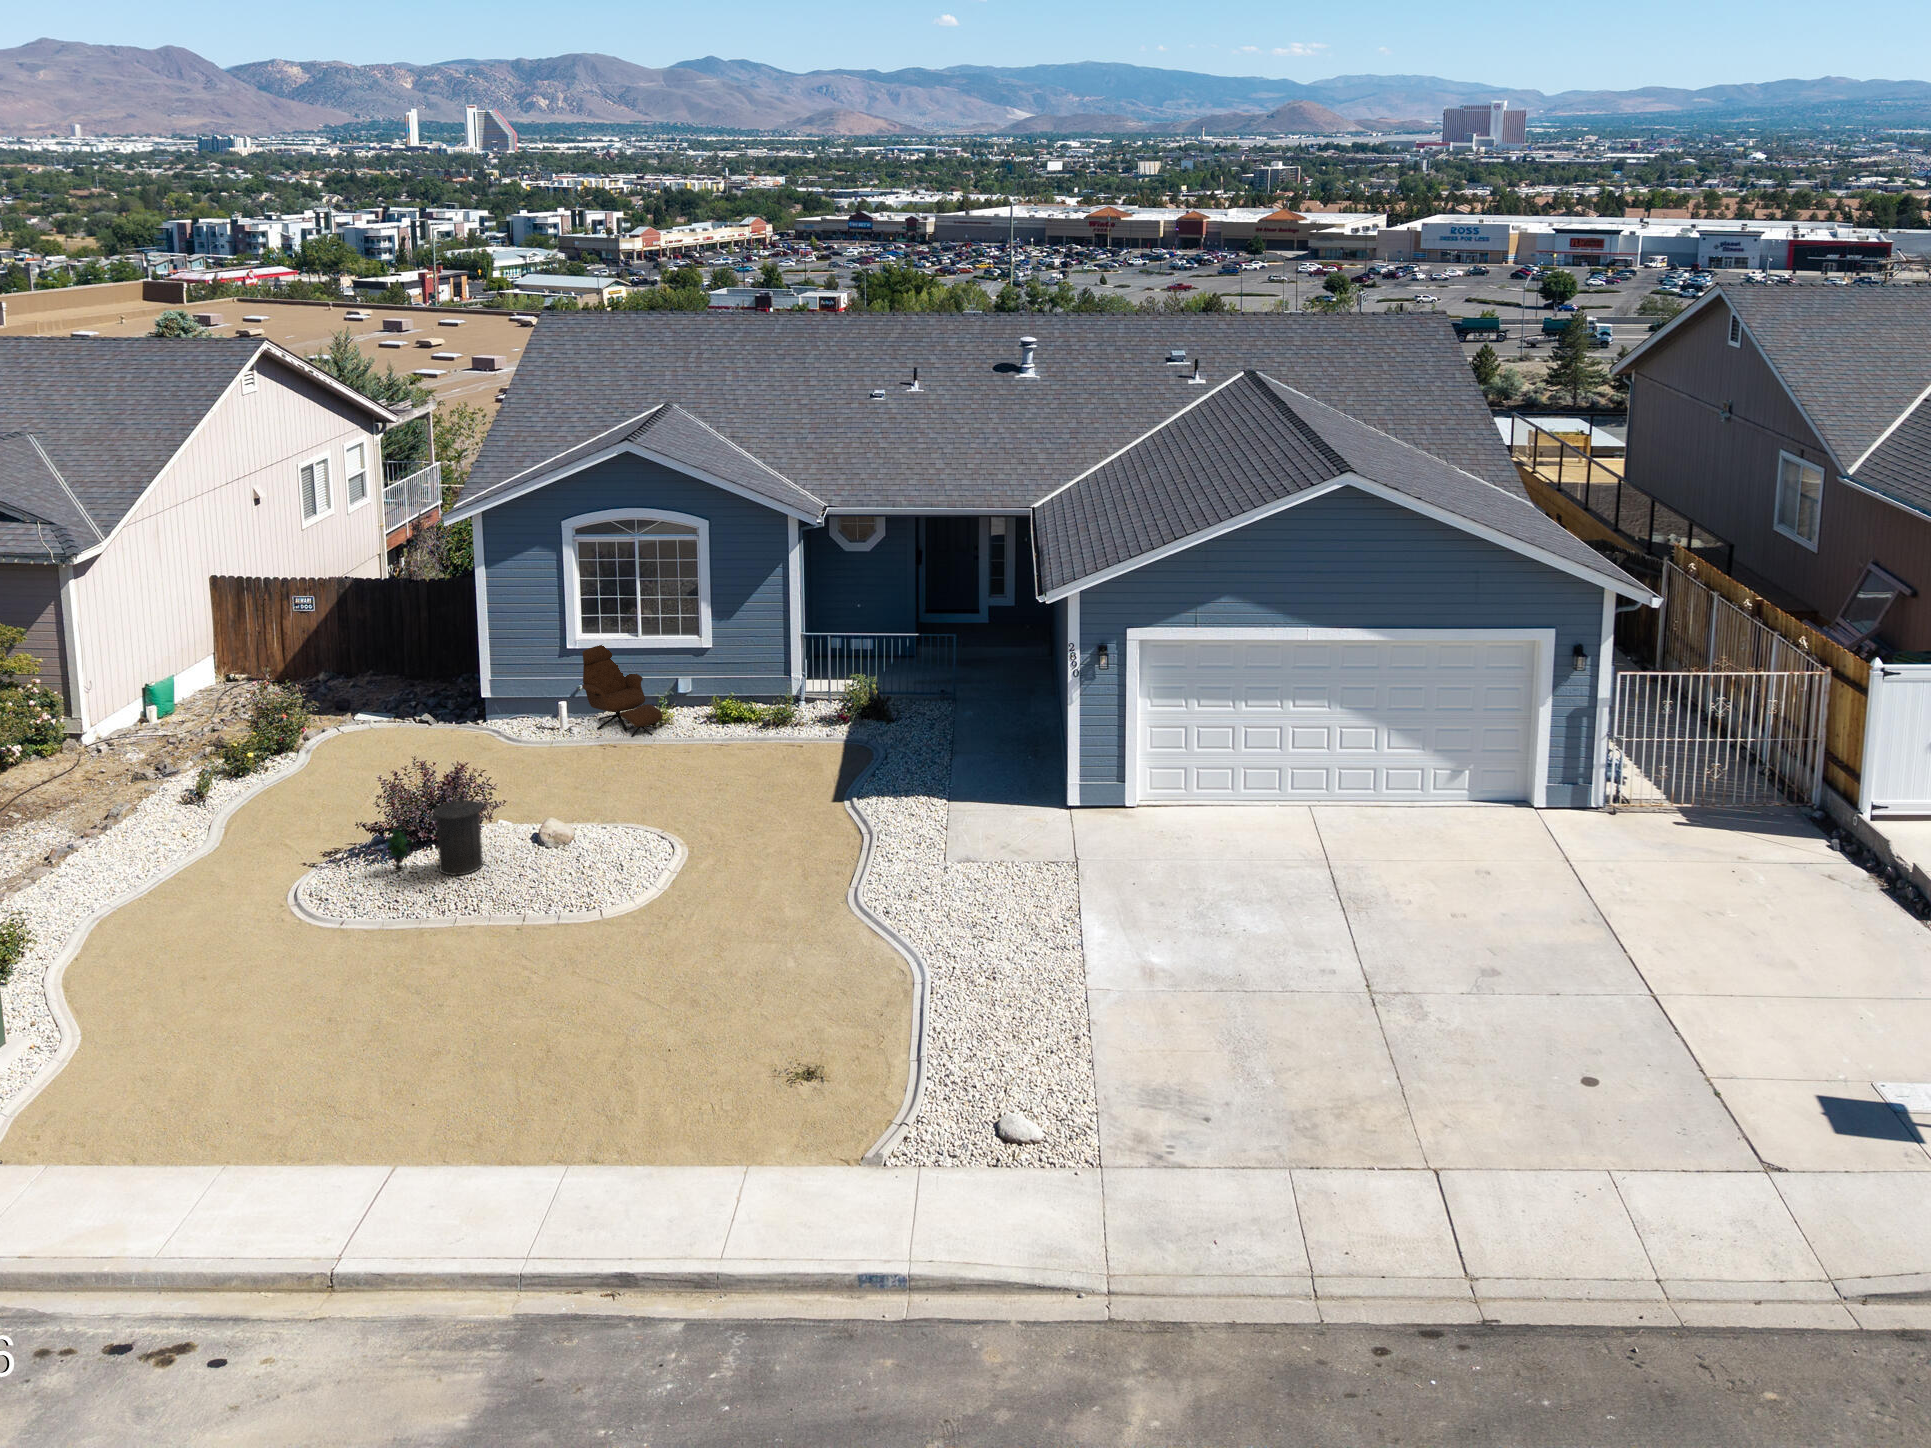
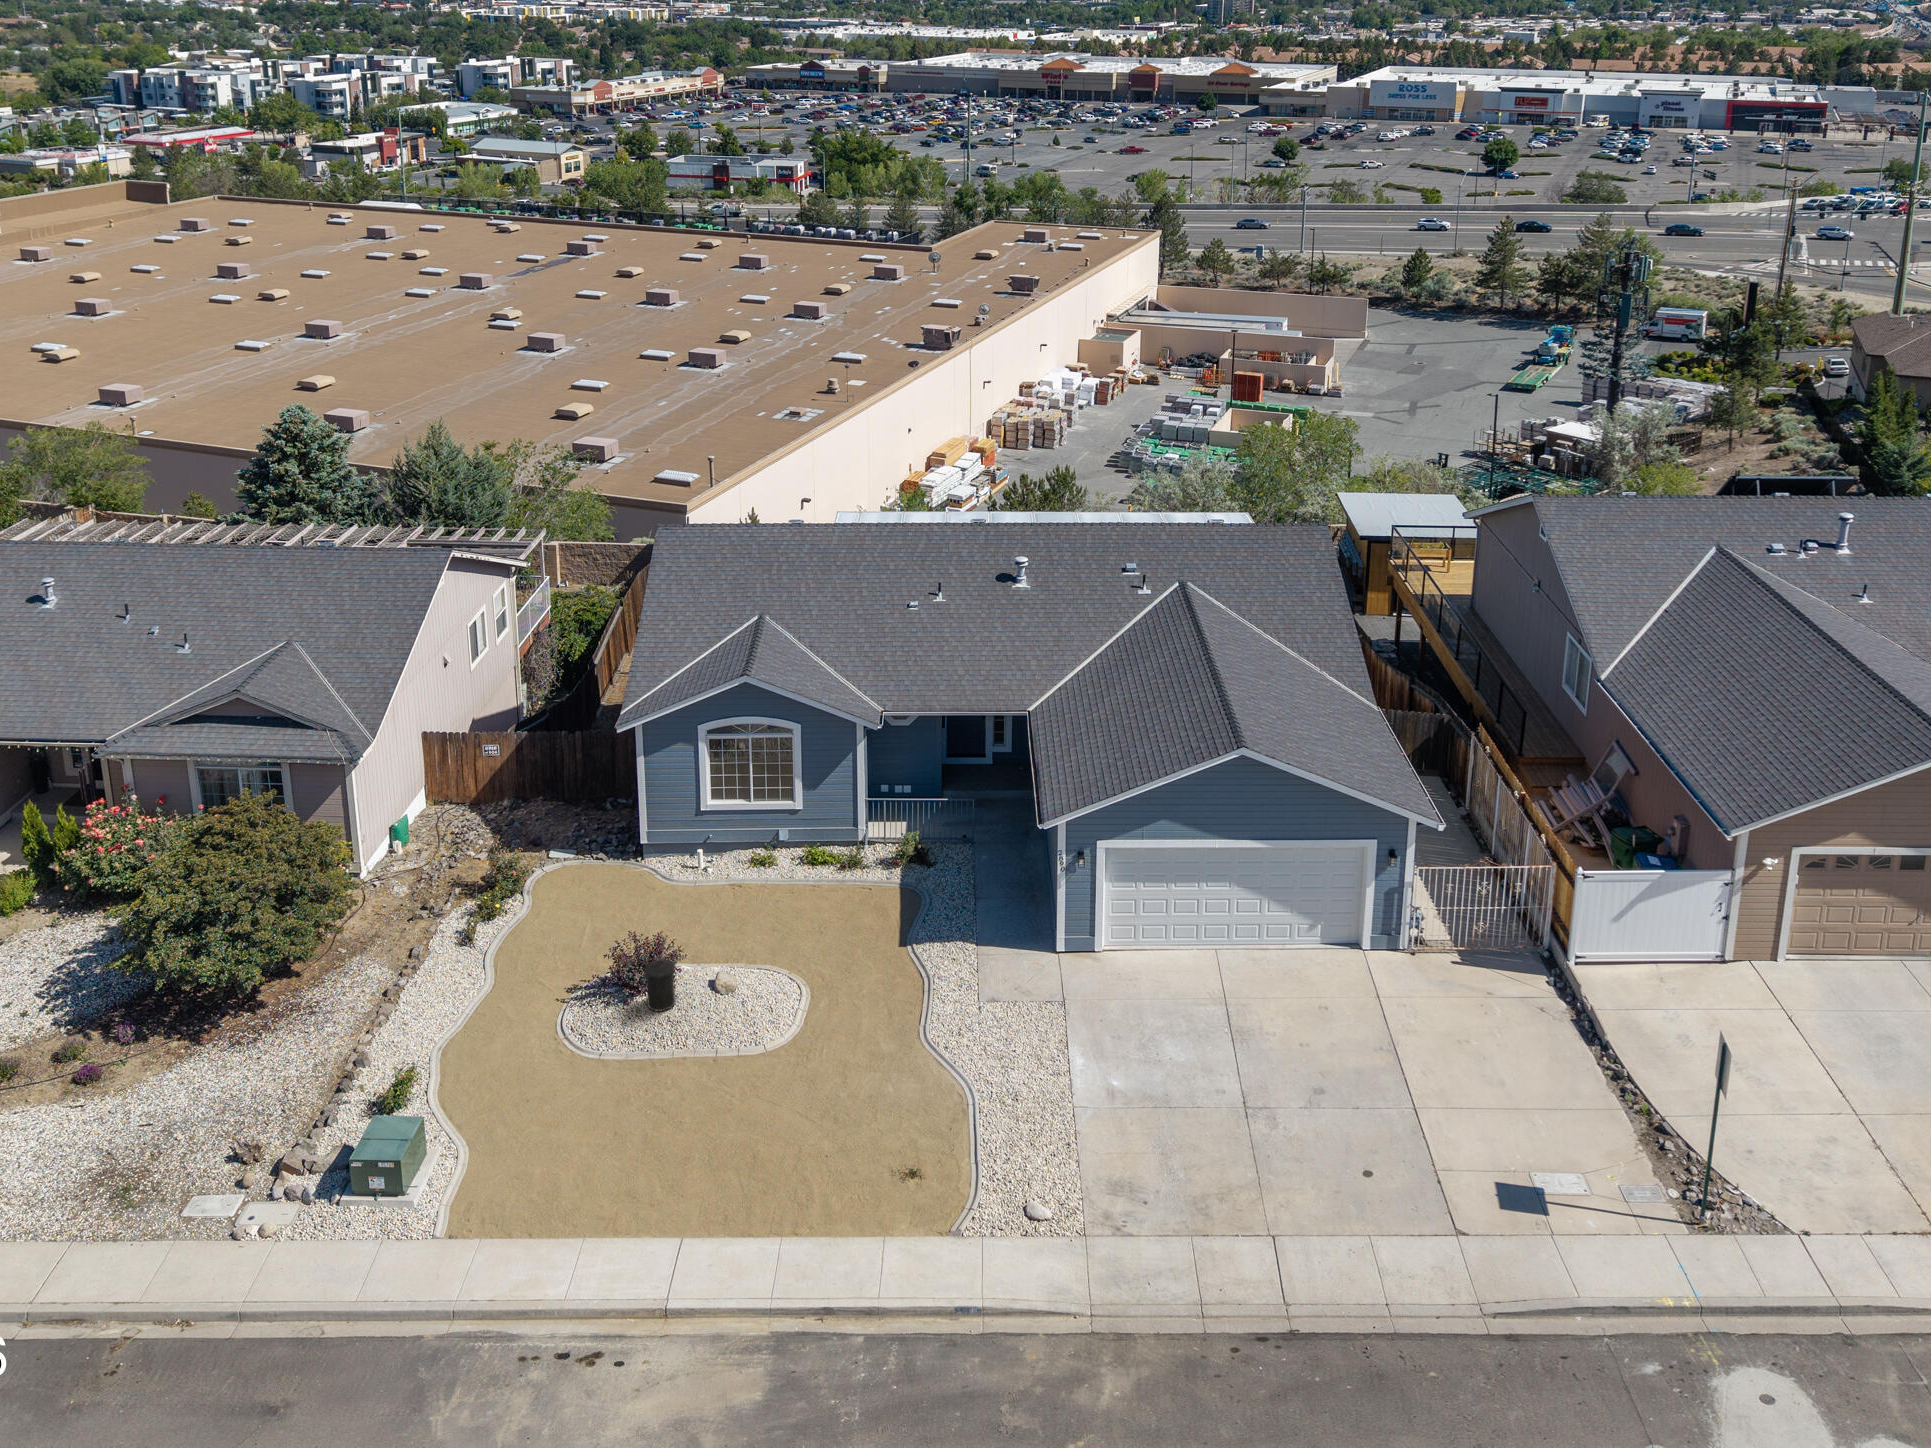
lounge chair: present [582,645,663,737] -> none [711,807,769,879]
decorative plant: present [387,824,413,871] -> none [612,977,631,1008]

